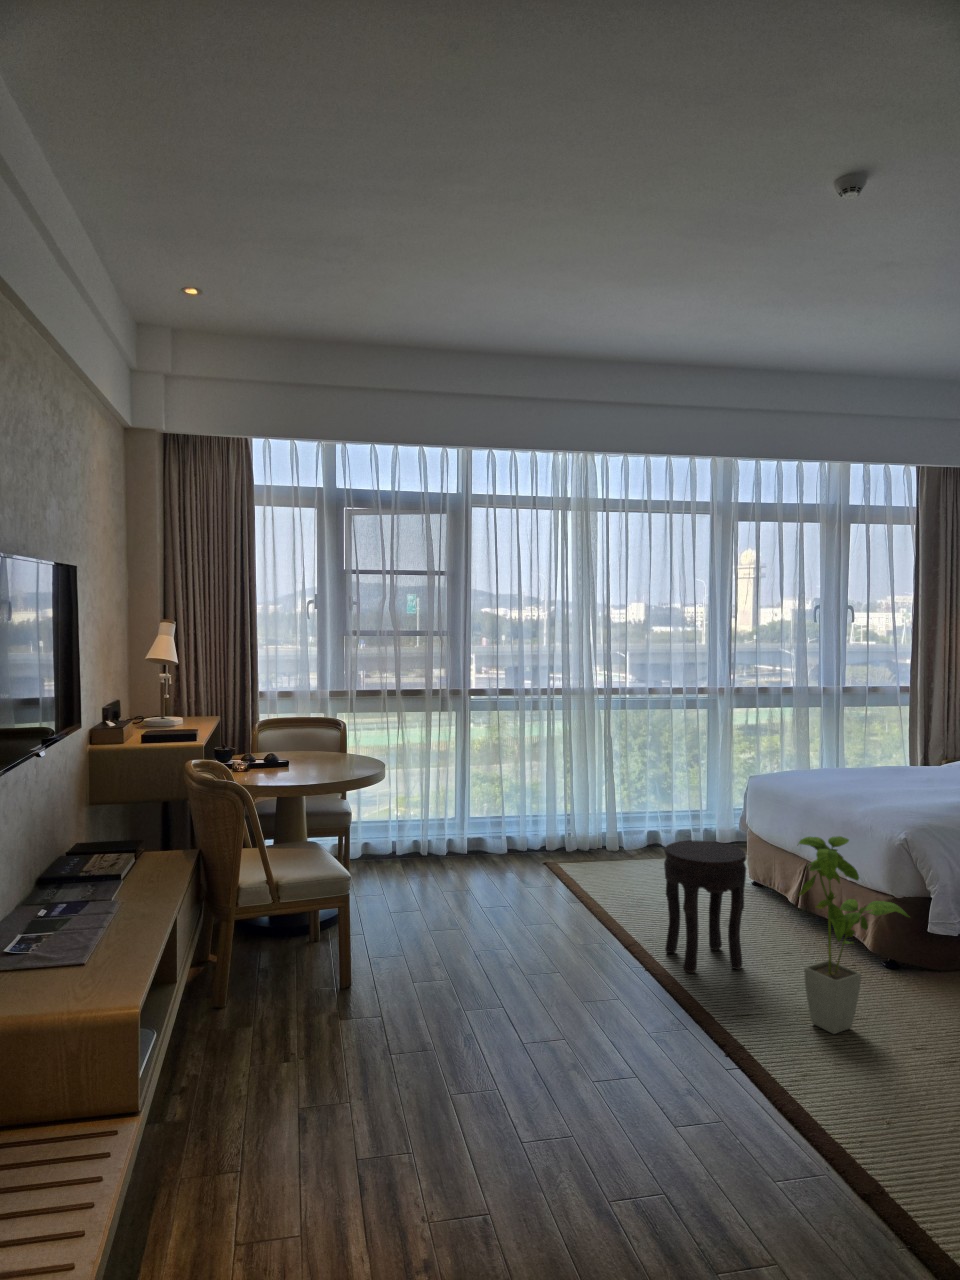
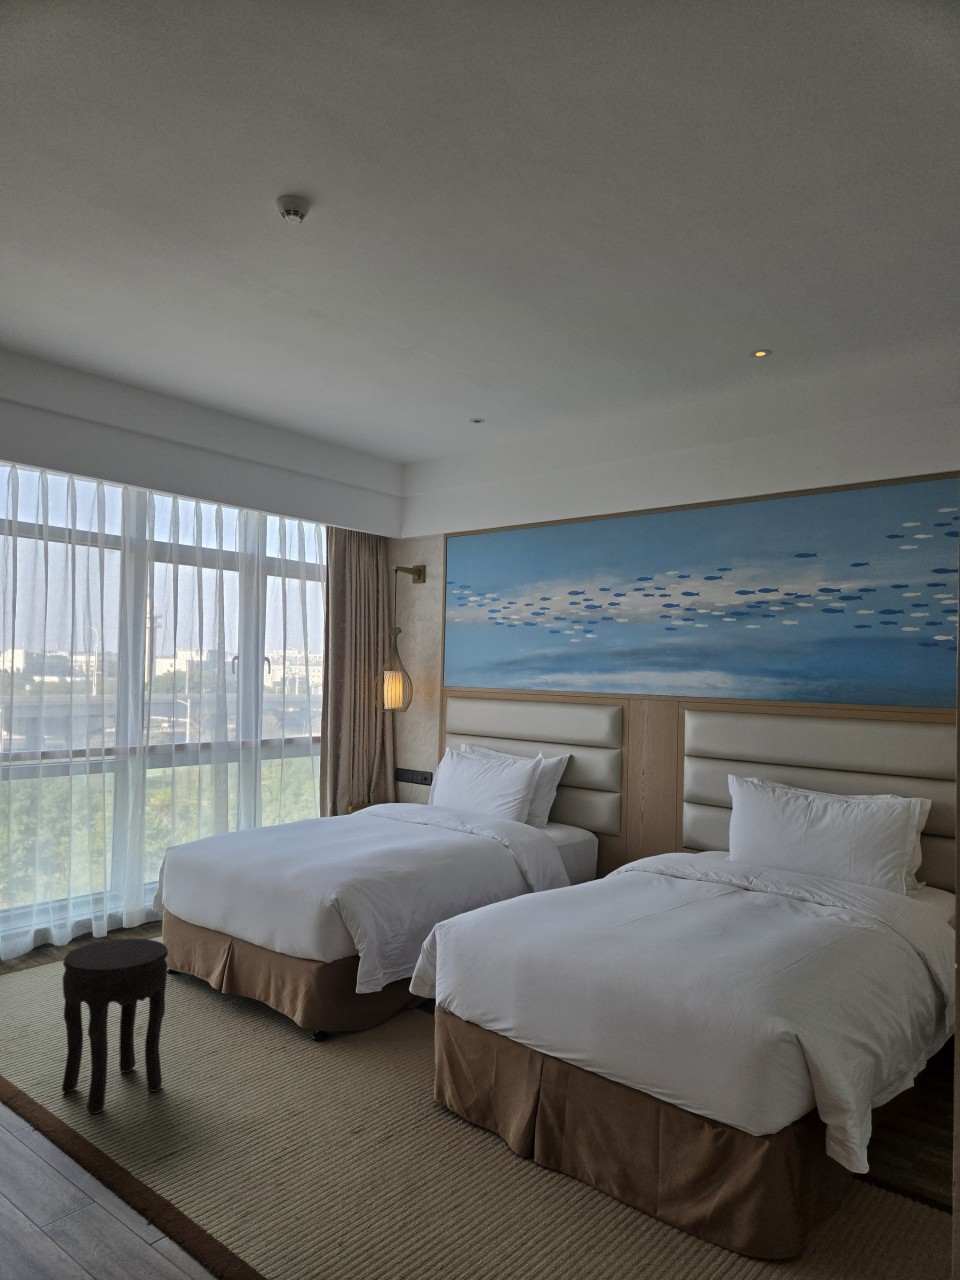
house plant: present [799,836,909,1034] -> none [232,914,351,1145]

